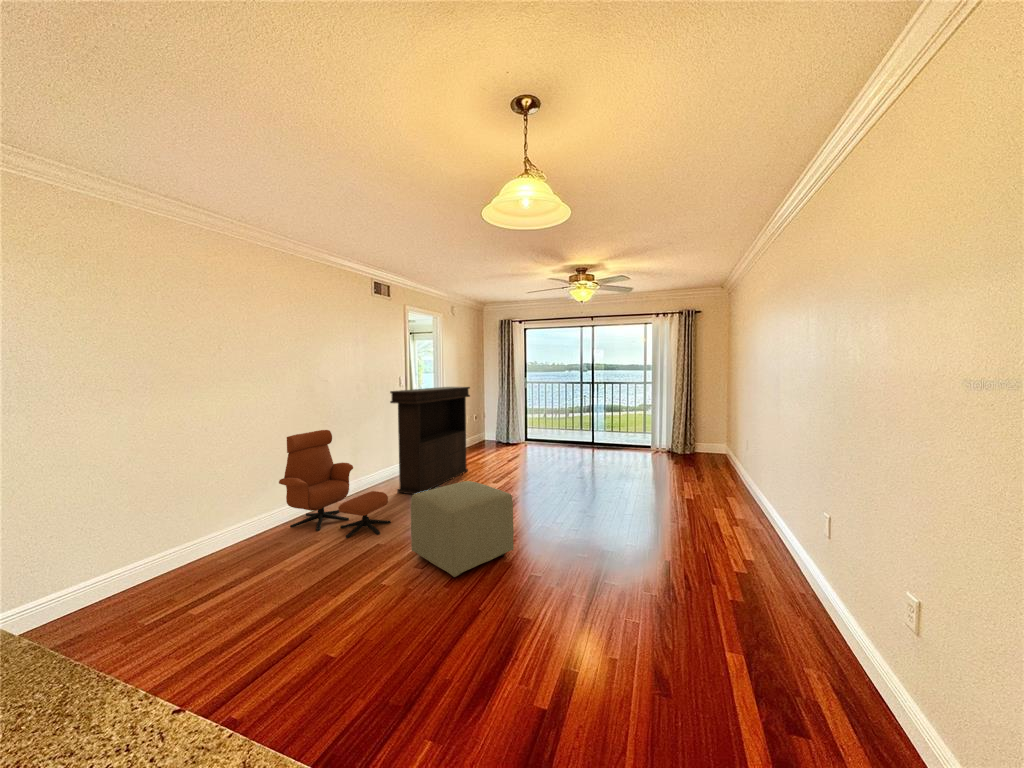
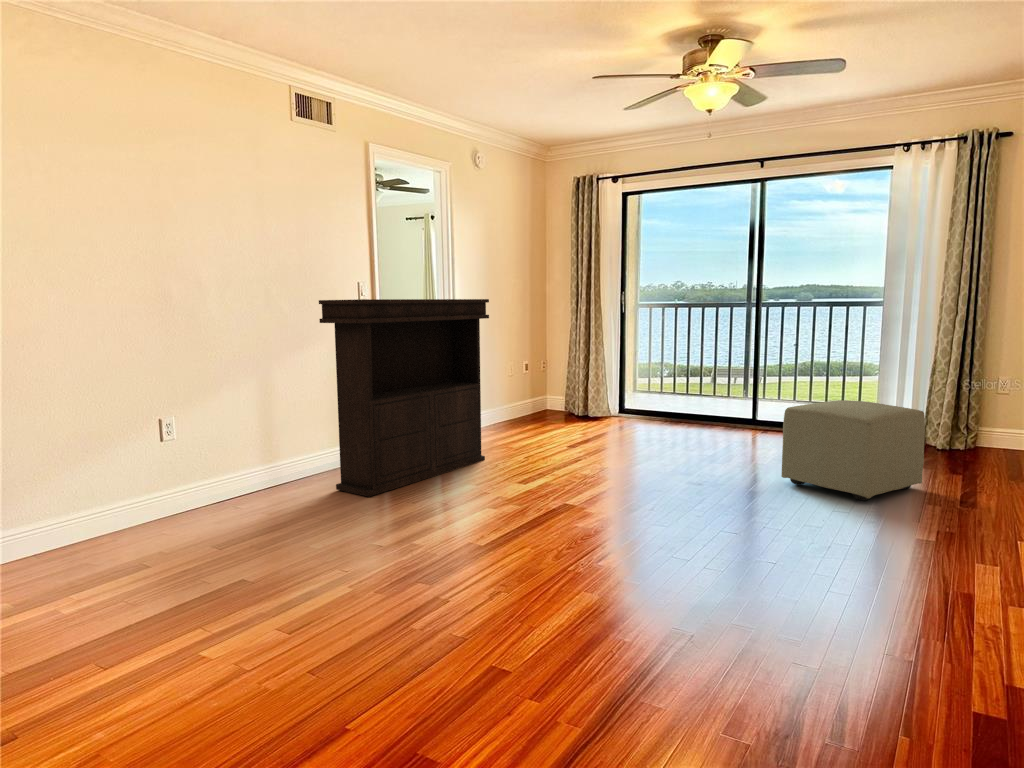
lounge chair: present [279,430,391,538] -> none [94,366,291,562]
ottoman: present [411,481,514,577] -> present [781,400,925,500]

